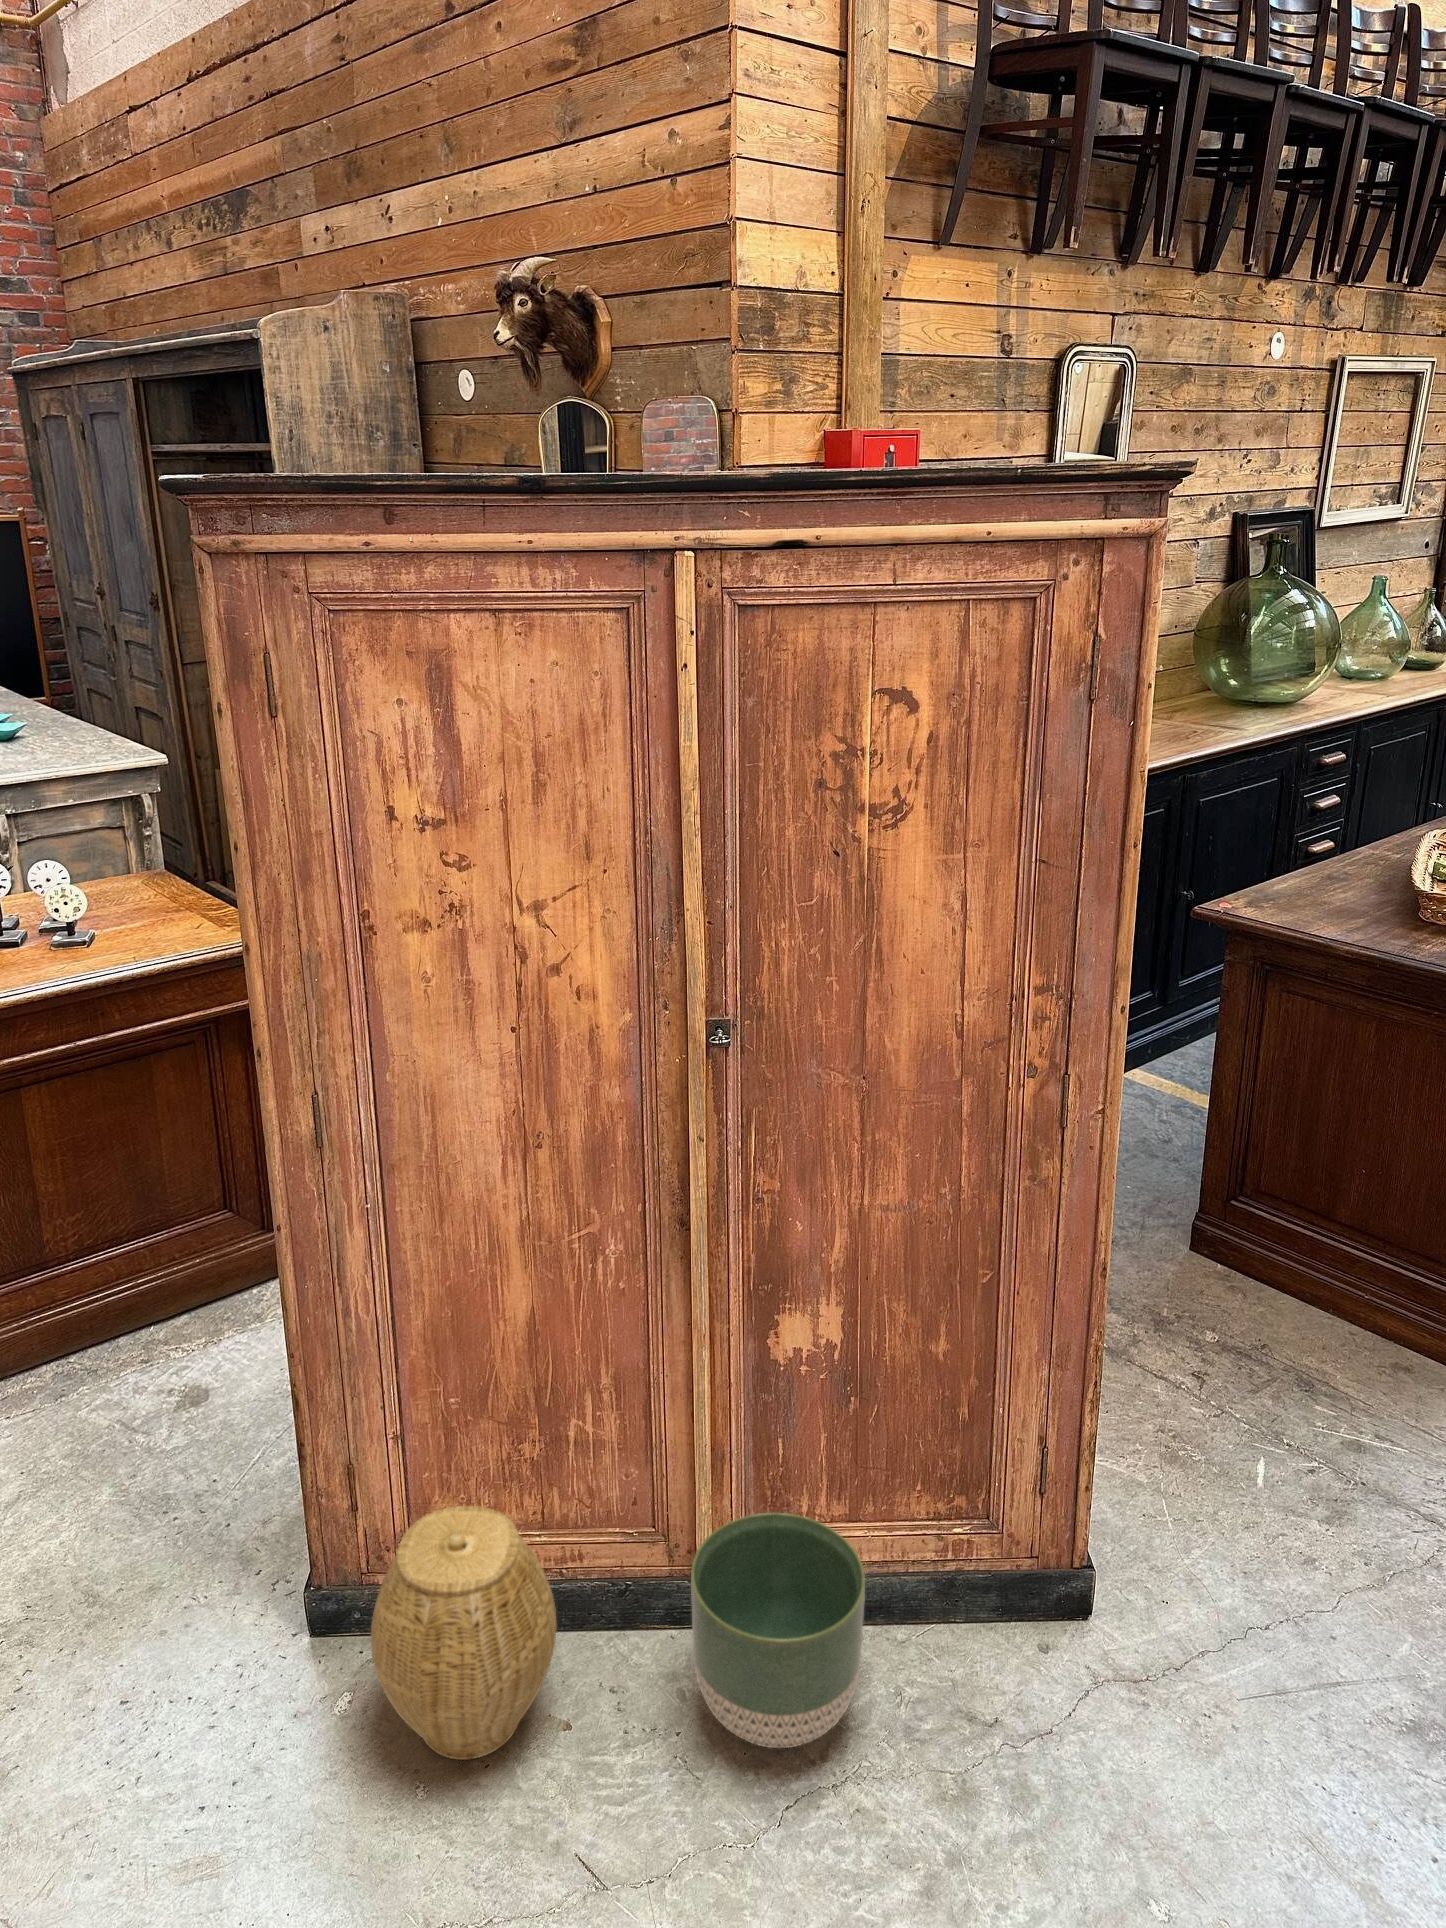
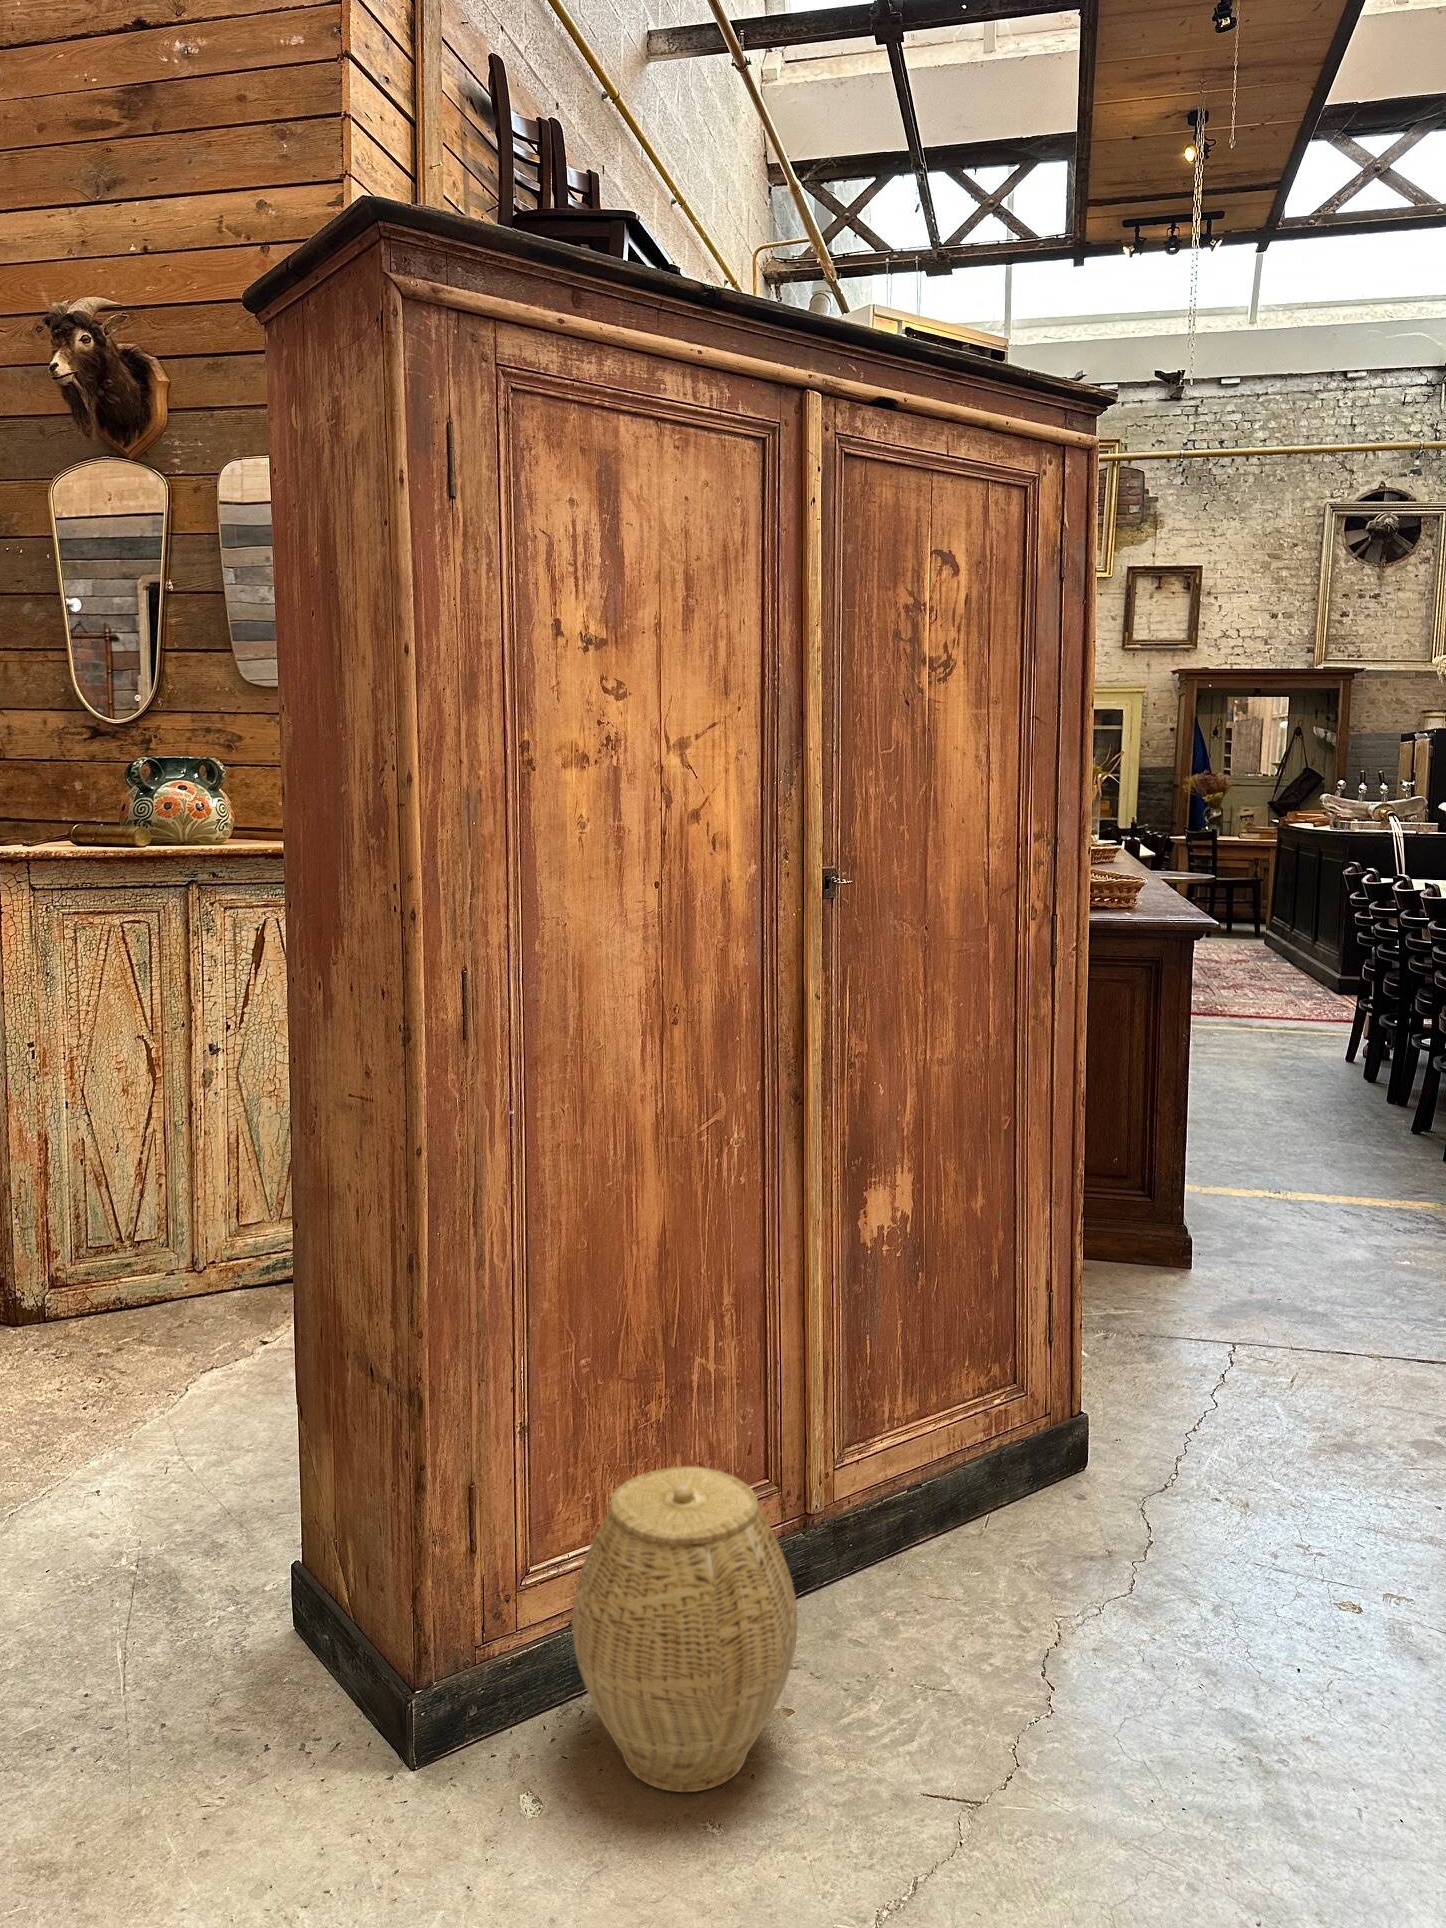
planter: present [691,1513,865,1748] -> none [861,1403,1045,1638]

